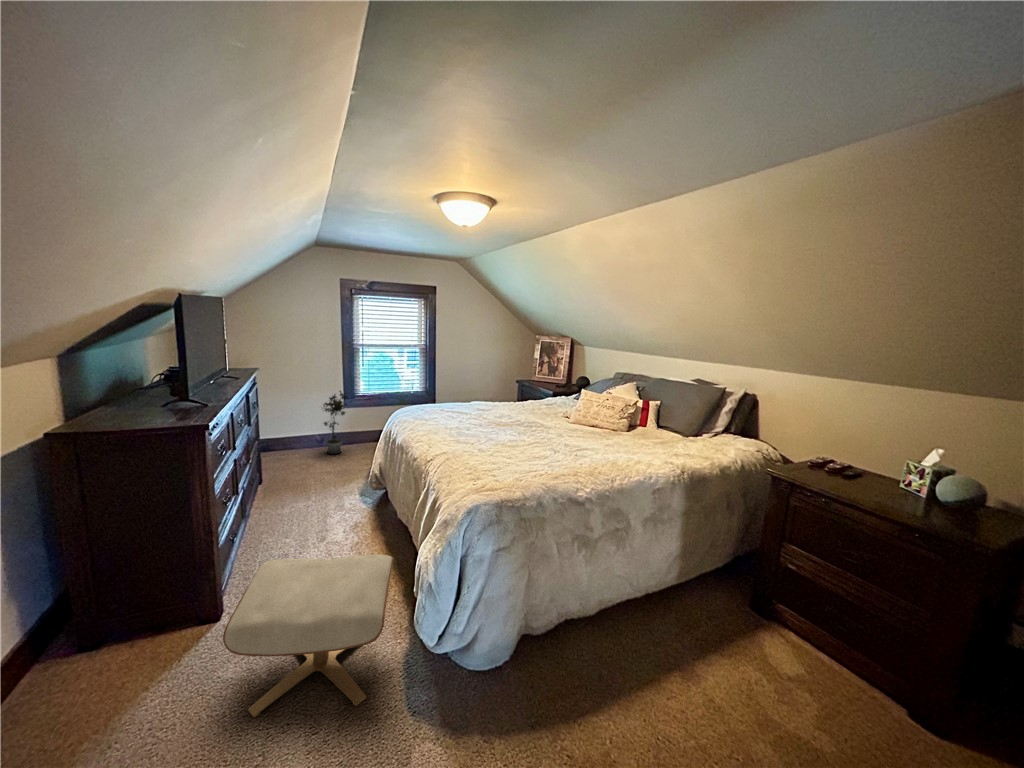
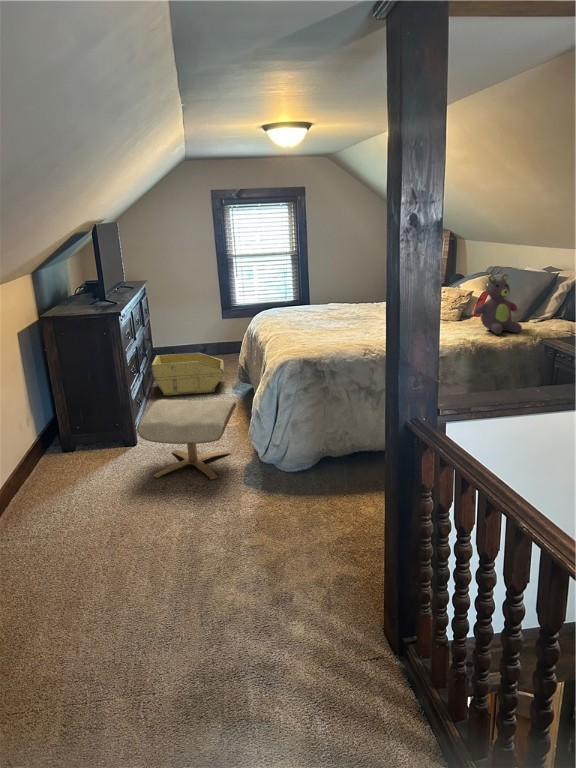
stuffed bear: none [668,389,717,455] -> present [475,274,522,334]
potted plant: present [323,391,348,454] -> none [198,300,224,359]
storage bin: none [256,455,354,514] -> present [151,353,224,396]

